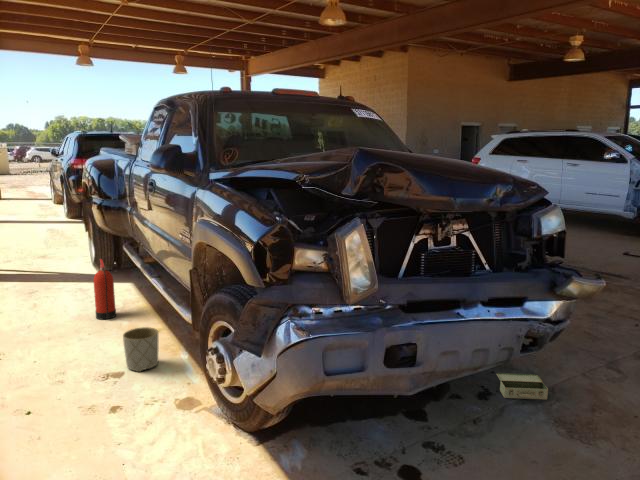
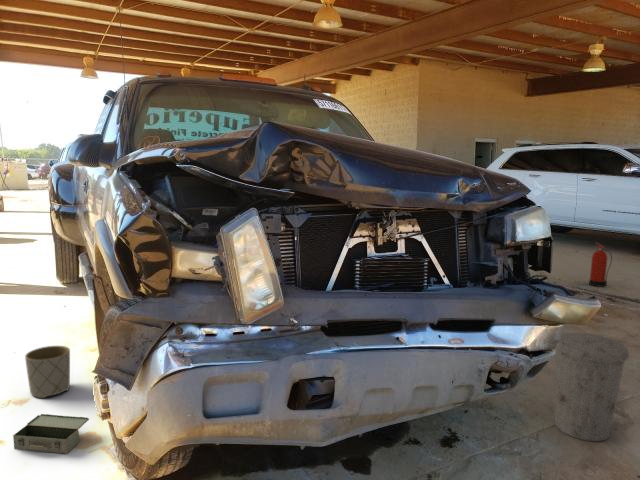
fire extinguisher: present [94,259,116,320] -> present [589,243,612,287]
trash can: none [564,306,625,392] -> present [555,333,629,441]
toolbox: present [497,373,548,400] -> present [13,414,89,454]

